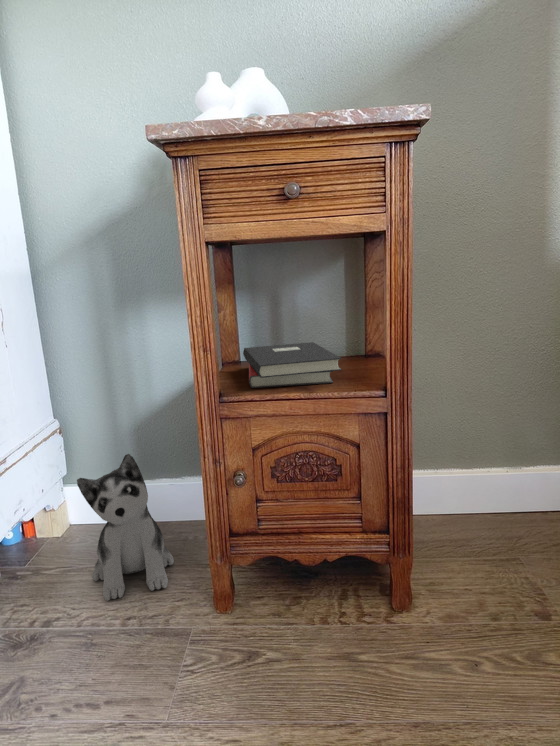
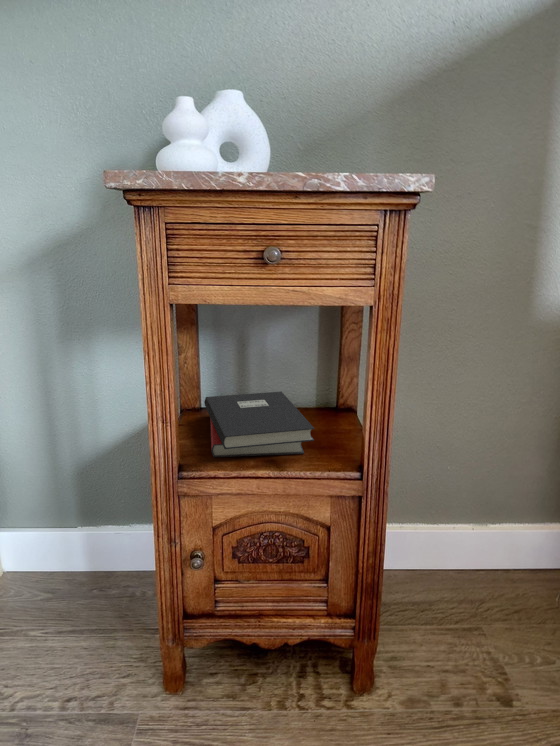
plush toy: present [77,454,174,601] -> none [11,514,119,675]

